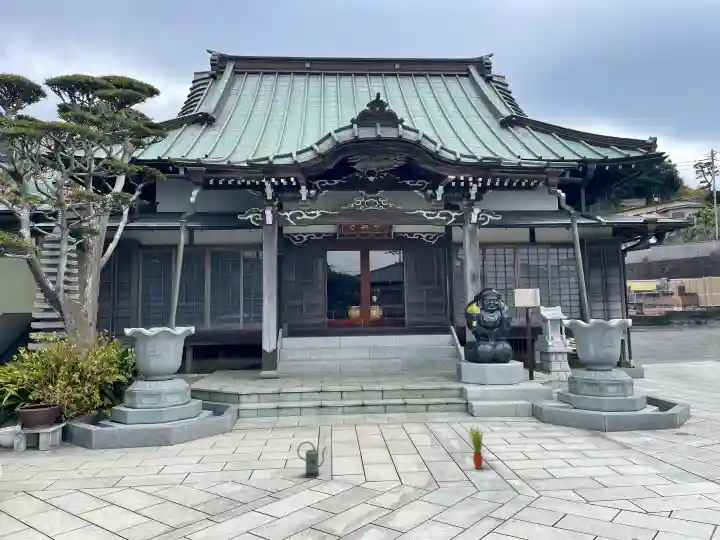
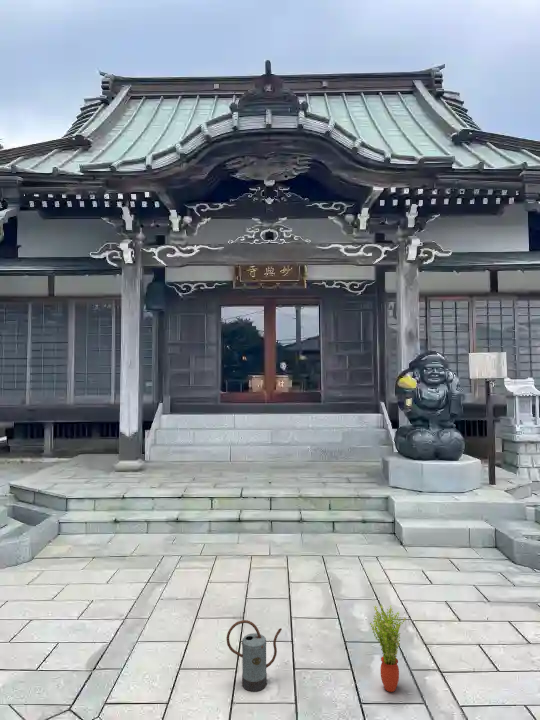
watering can: present [297,442,326,478] -> present [226,620,282,691]

